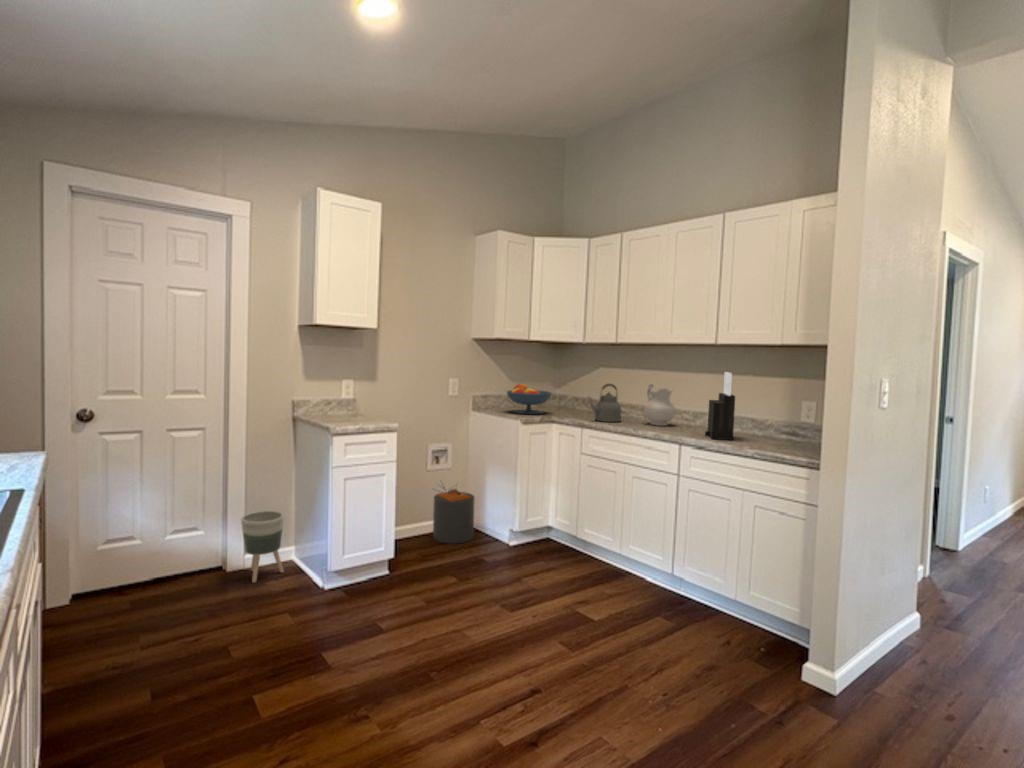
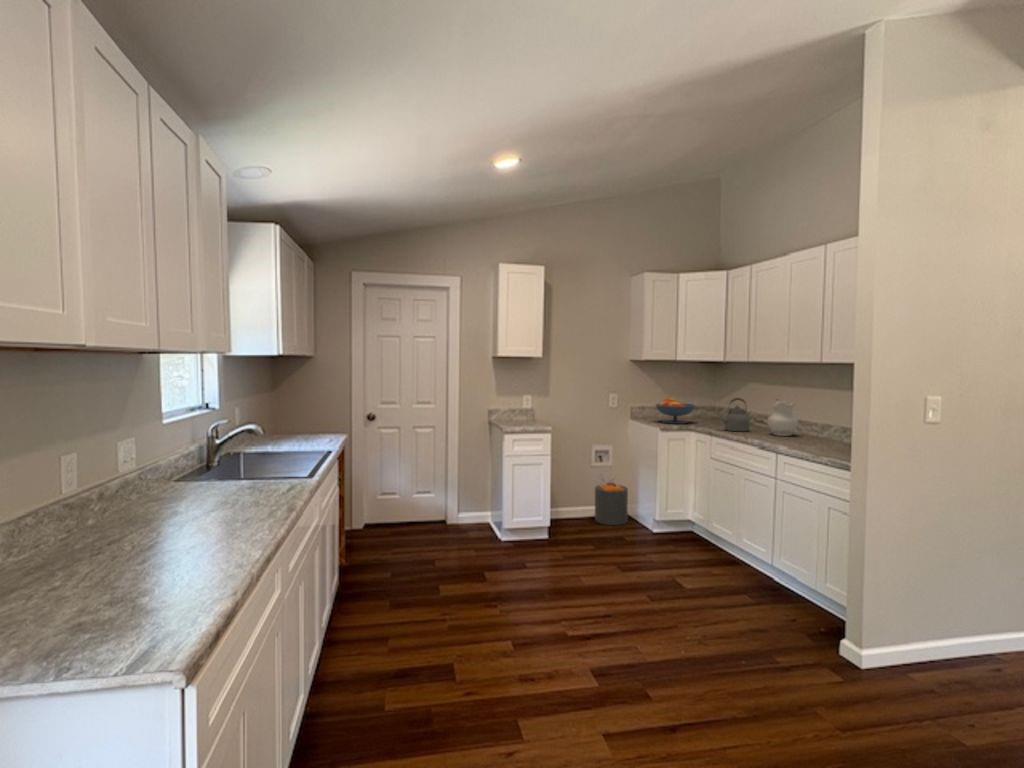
knife block: present [705,372,735,440] -> none [805,388,833,450]
planter: present [241,511,284,582] -> none [454,485,481,532]

